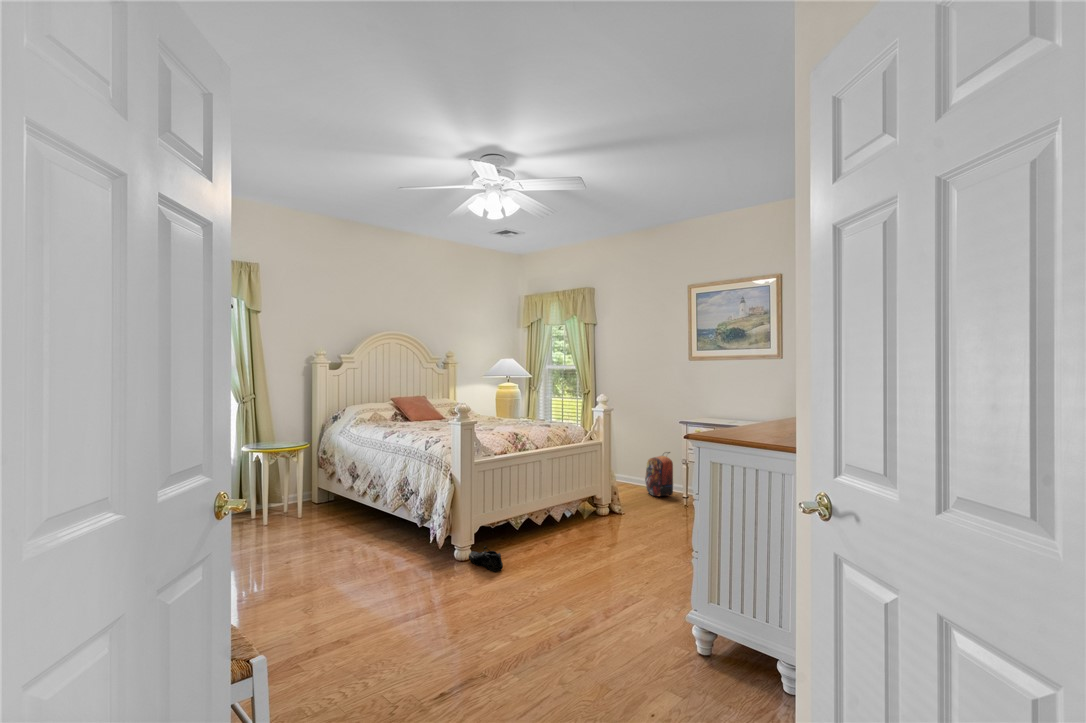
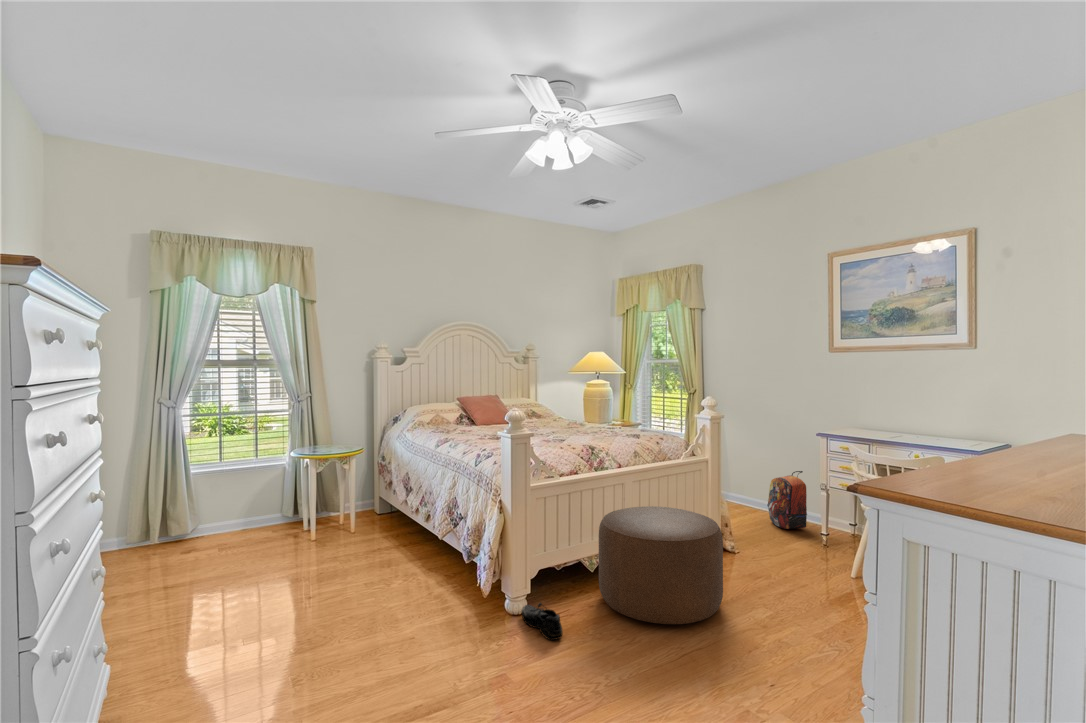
ottoman: none [524,477,614,555] -> present [599,506,723,624]

